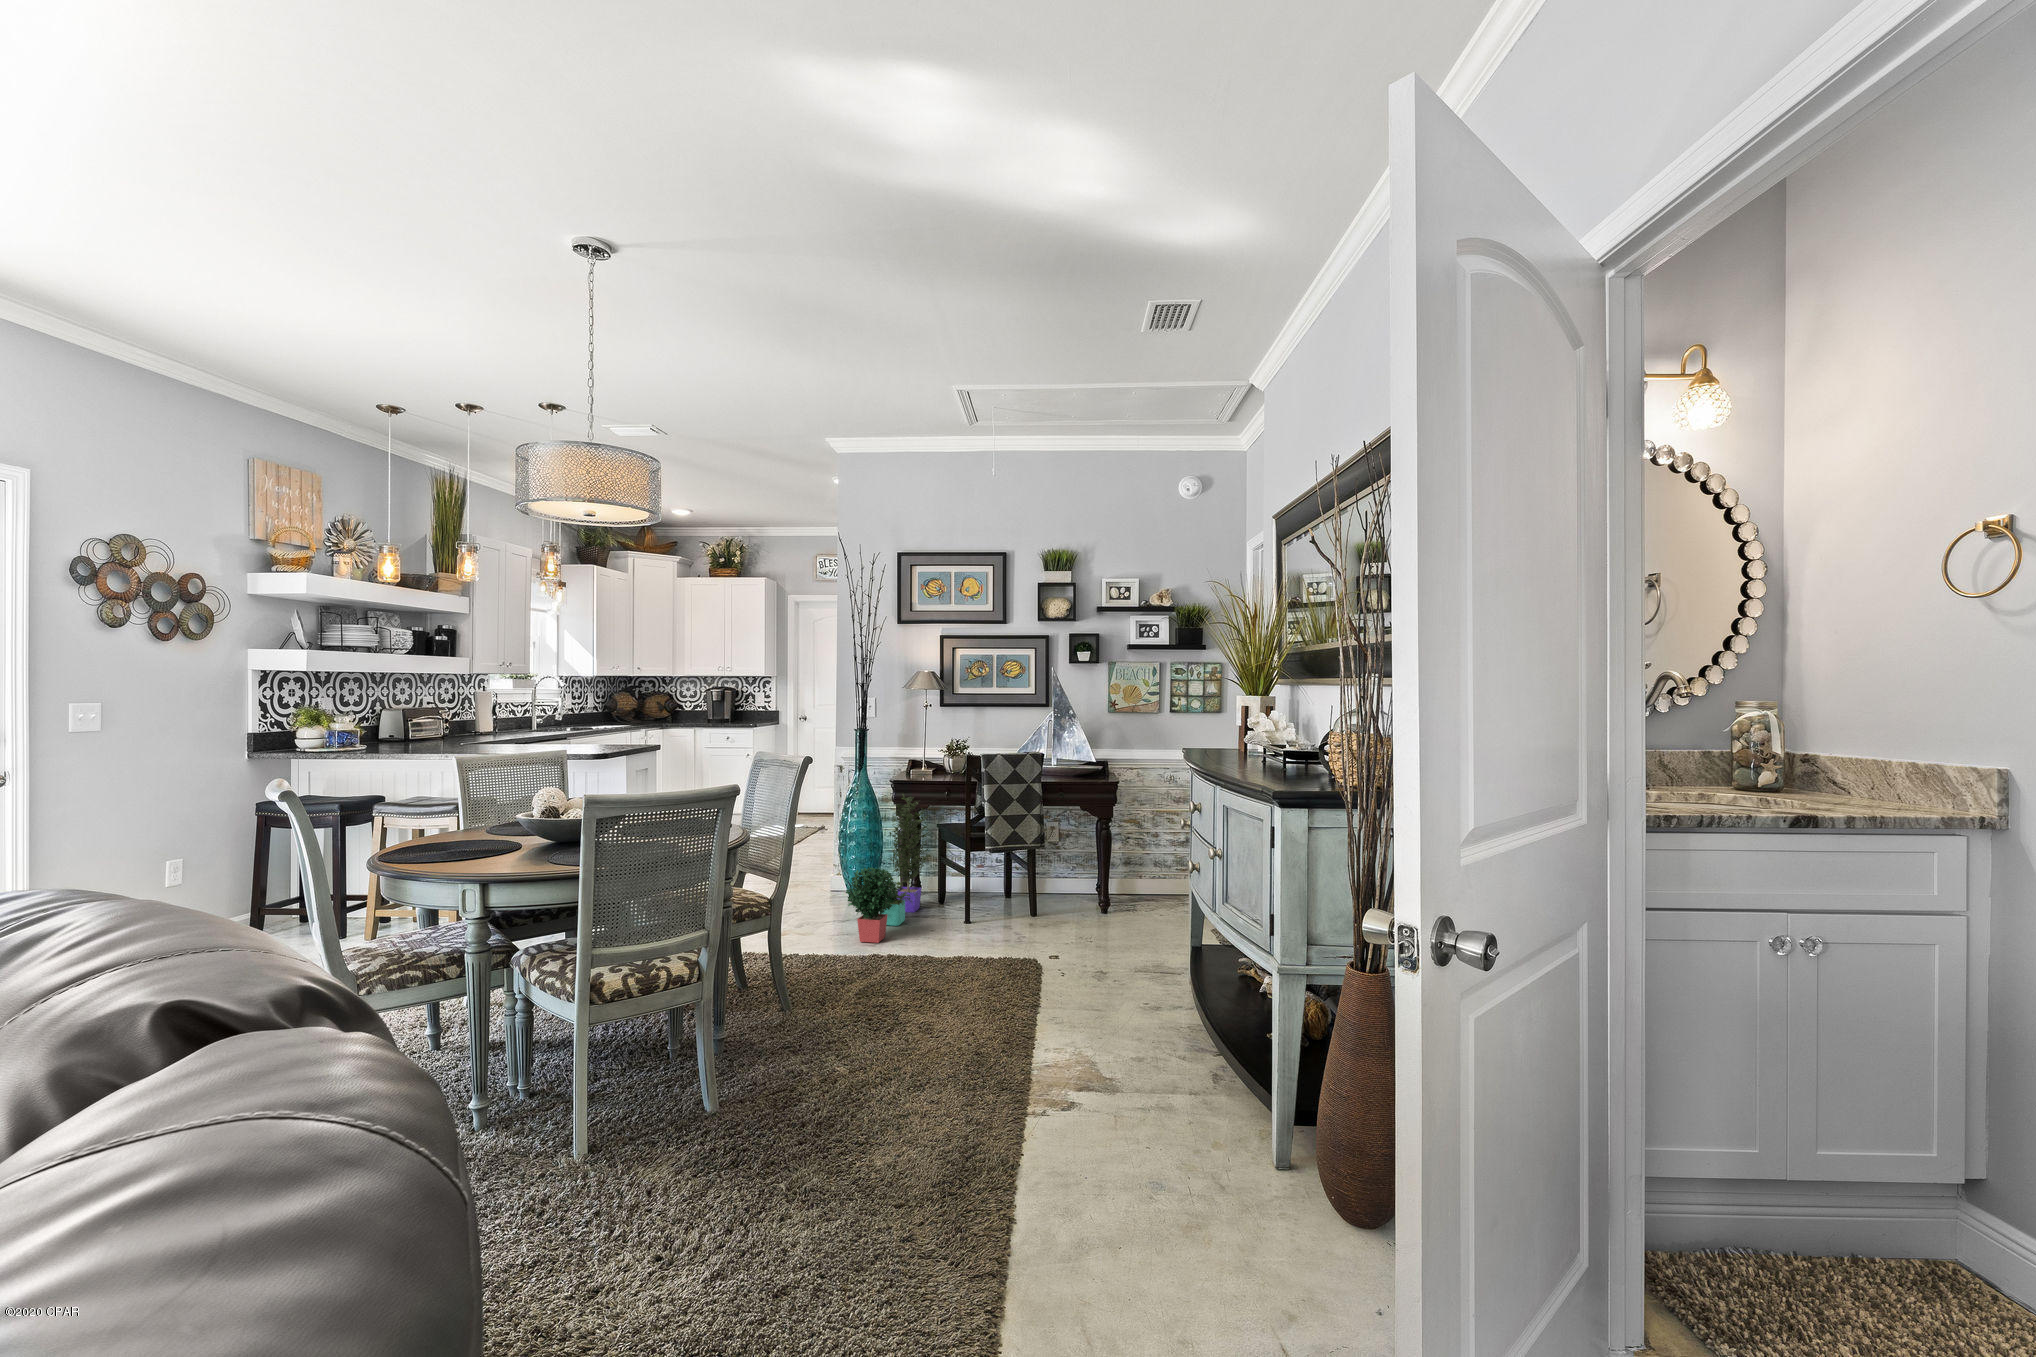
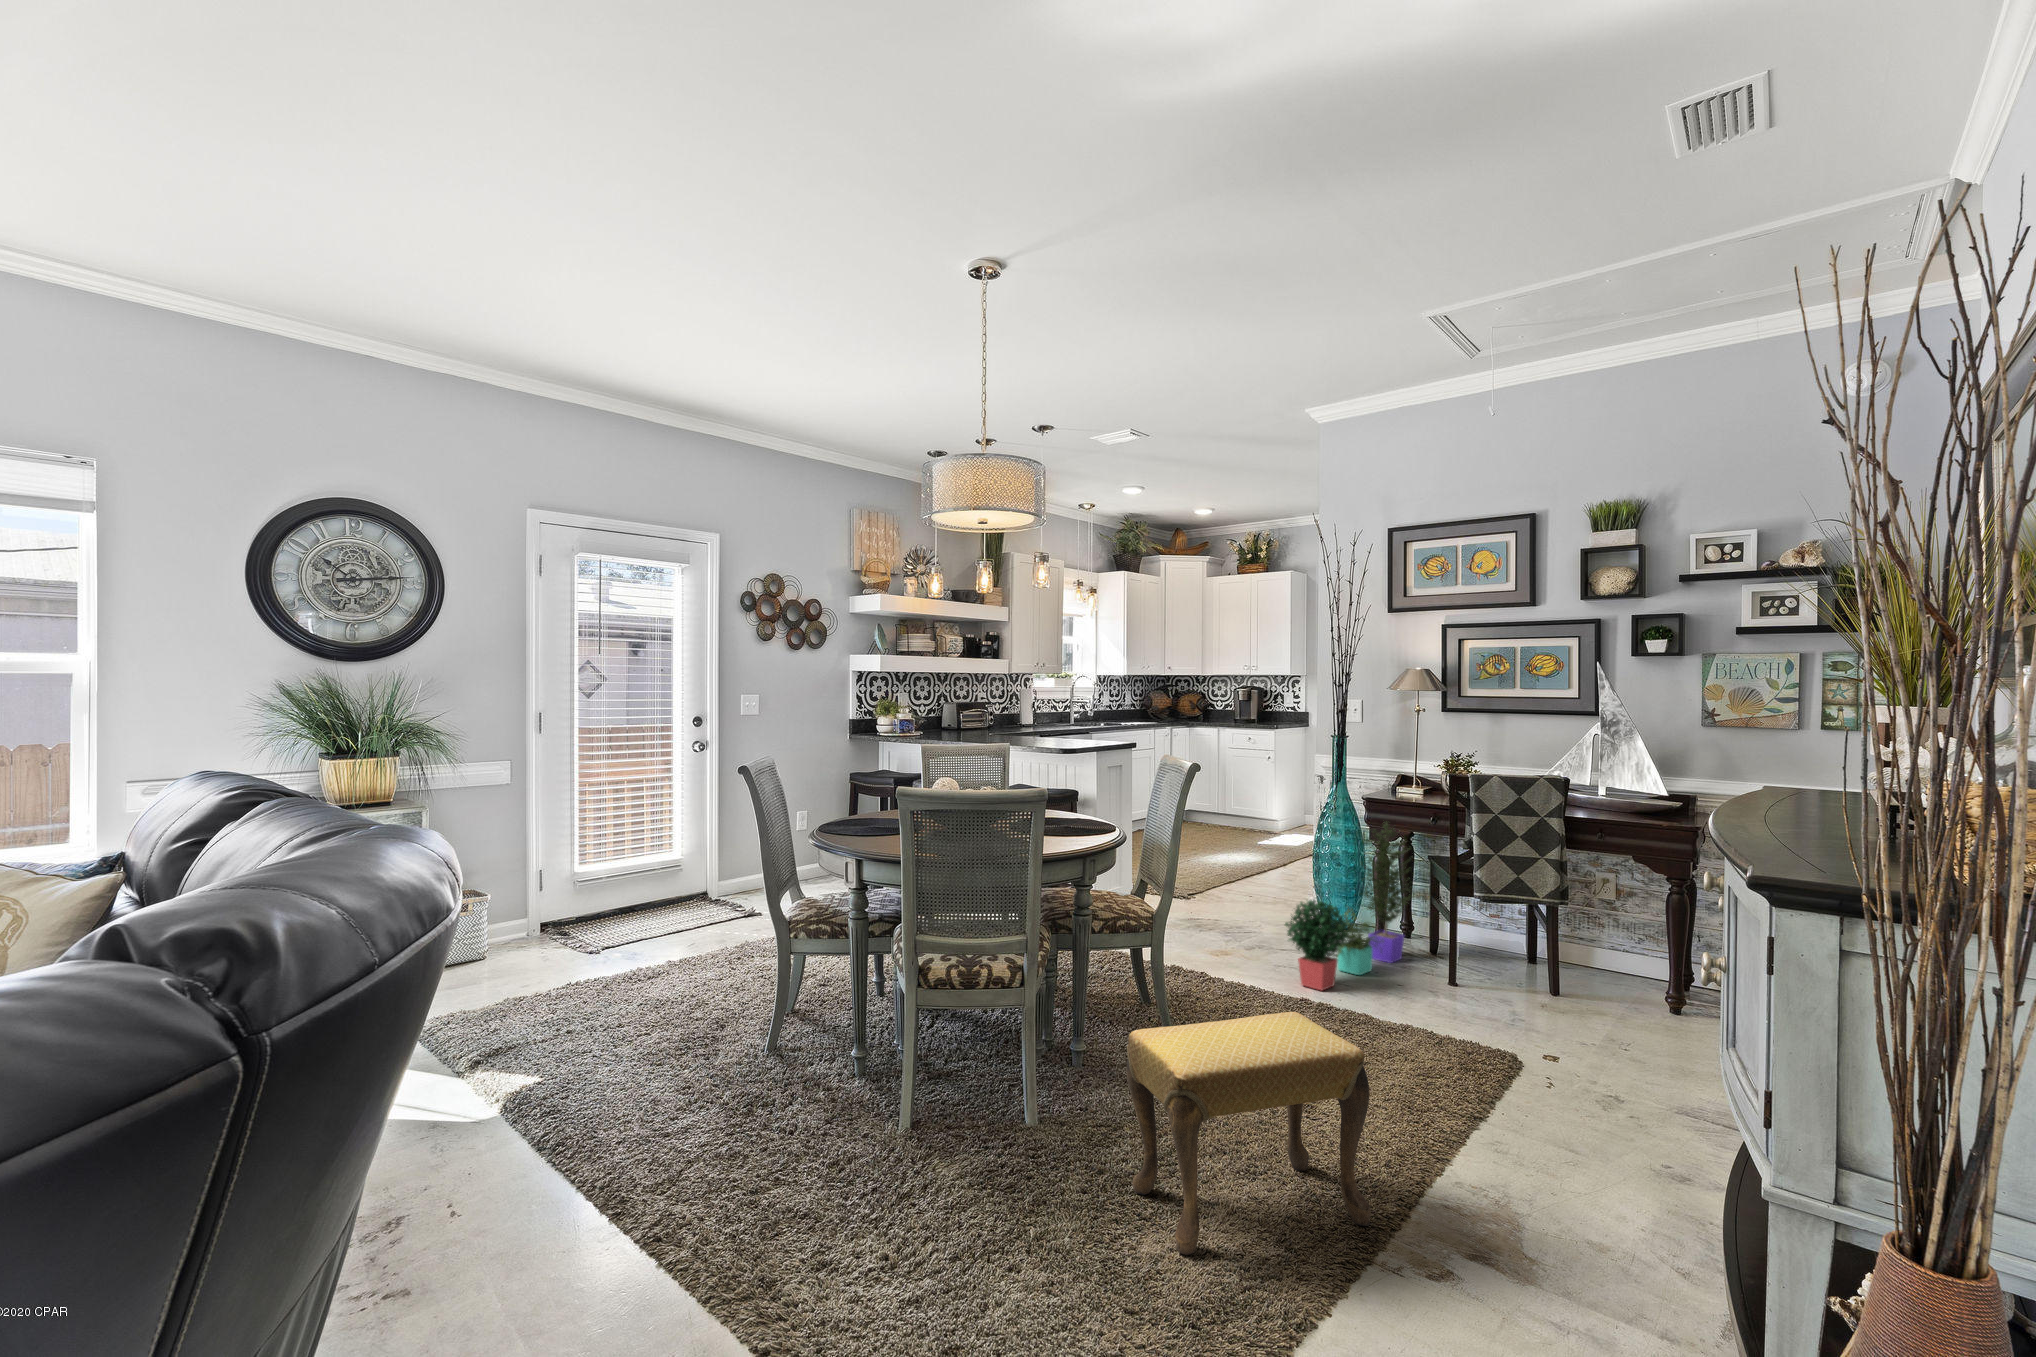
footstool: none [833,950,1021,1161] -> present [1127,1012,1371,1255]

